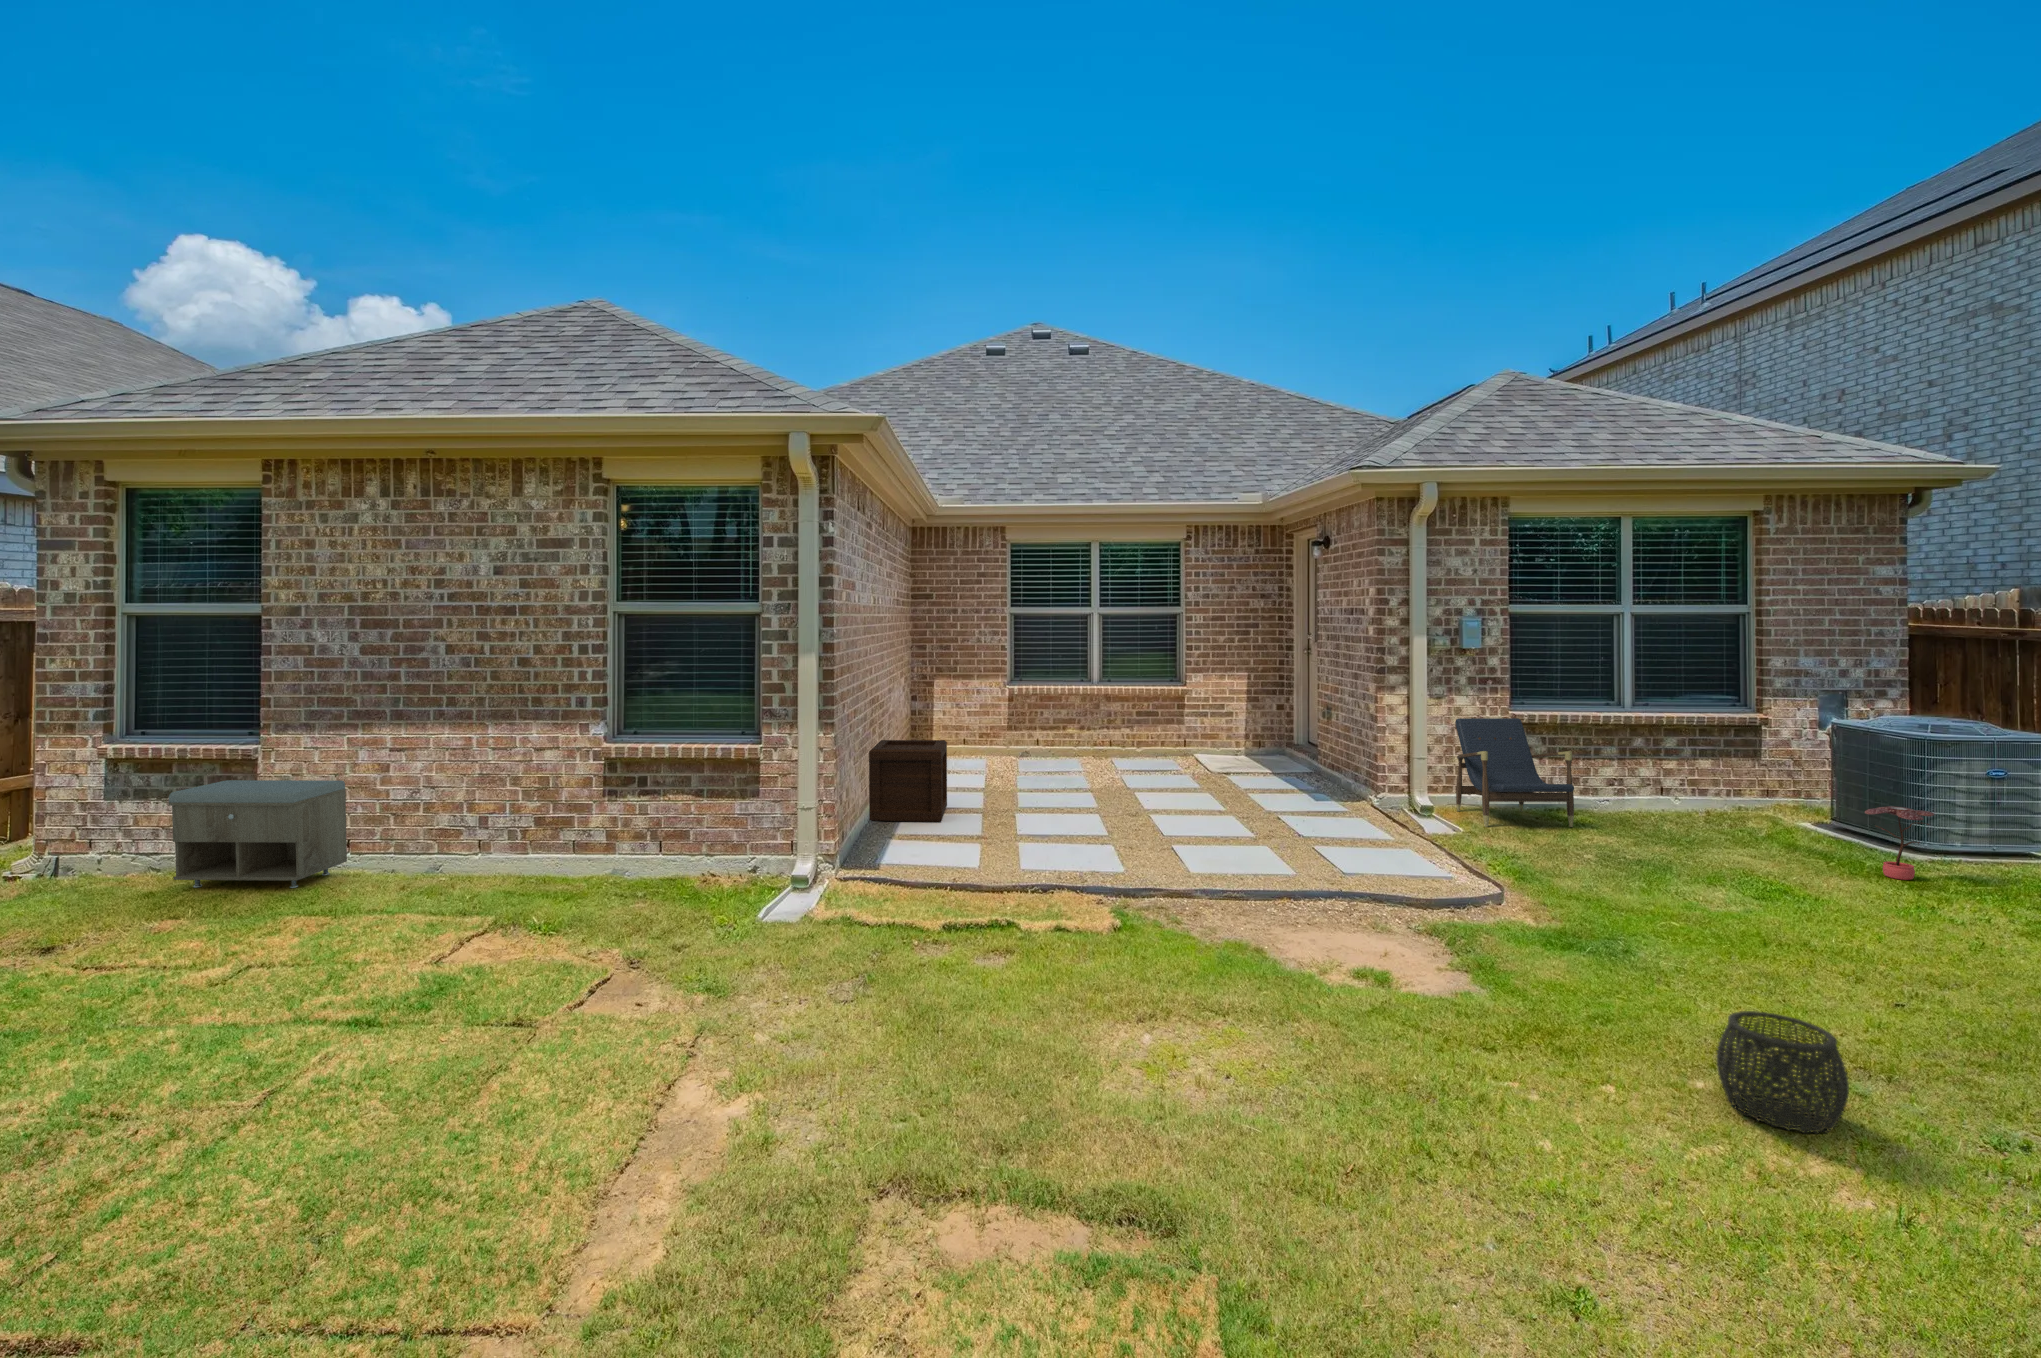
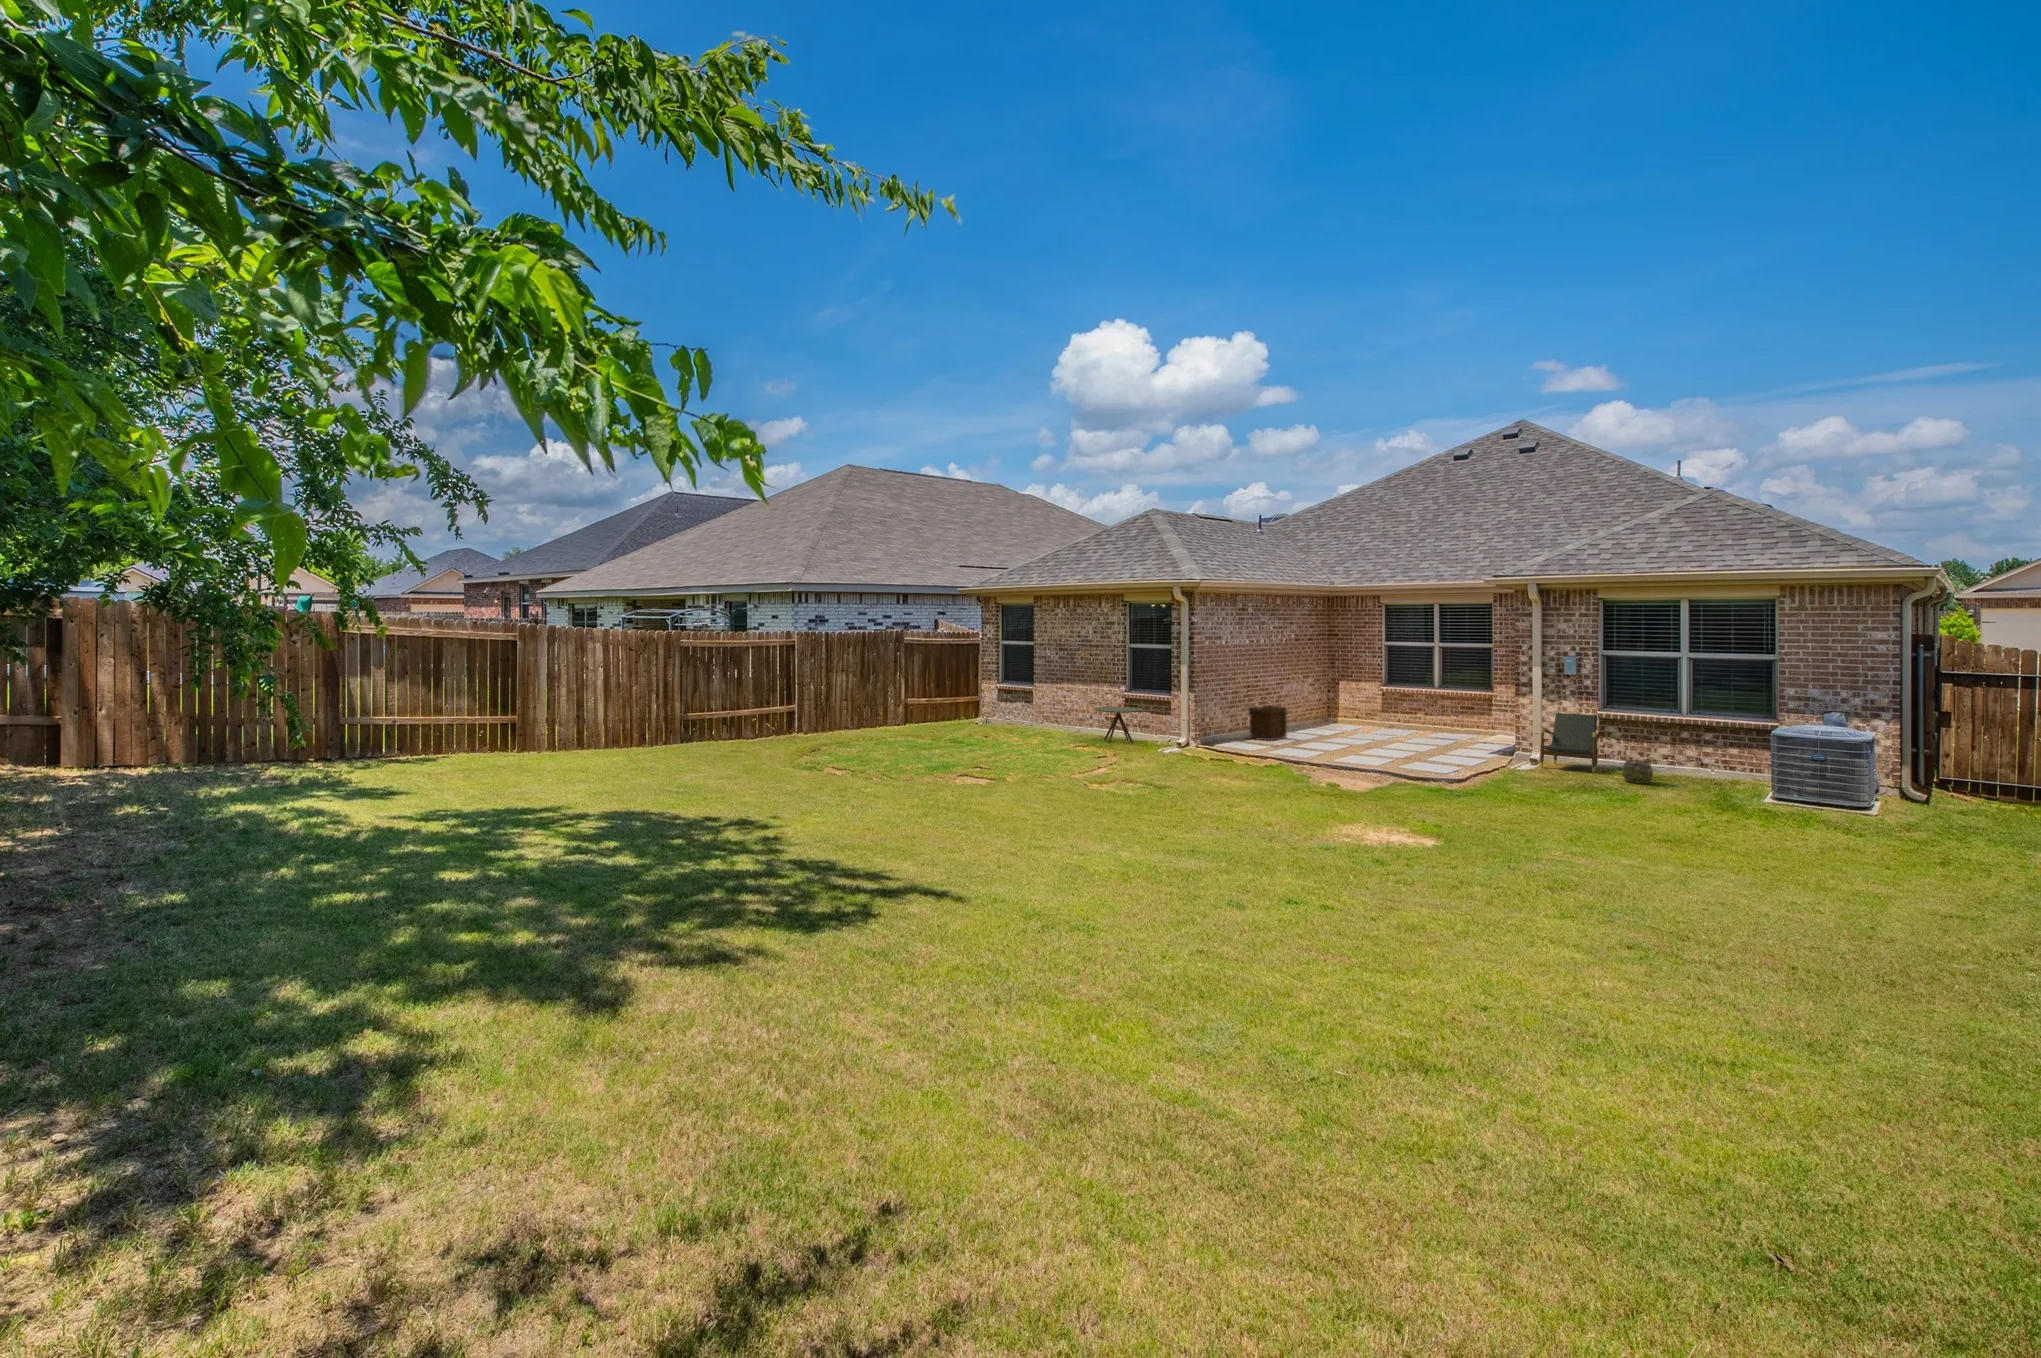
storage bench: present [168,780,347,888] -> none [1010,699,1054,732]
round table: none [511,782,667,909] -> present [1094,707,1143,743]
potted plant: present [1865,806,1934,880] -> none [1670,762,1704,798]
woven basket: present [1716,1011,1849,1134] -> present [1622,760,1653,784]

